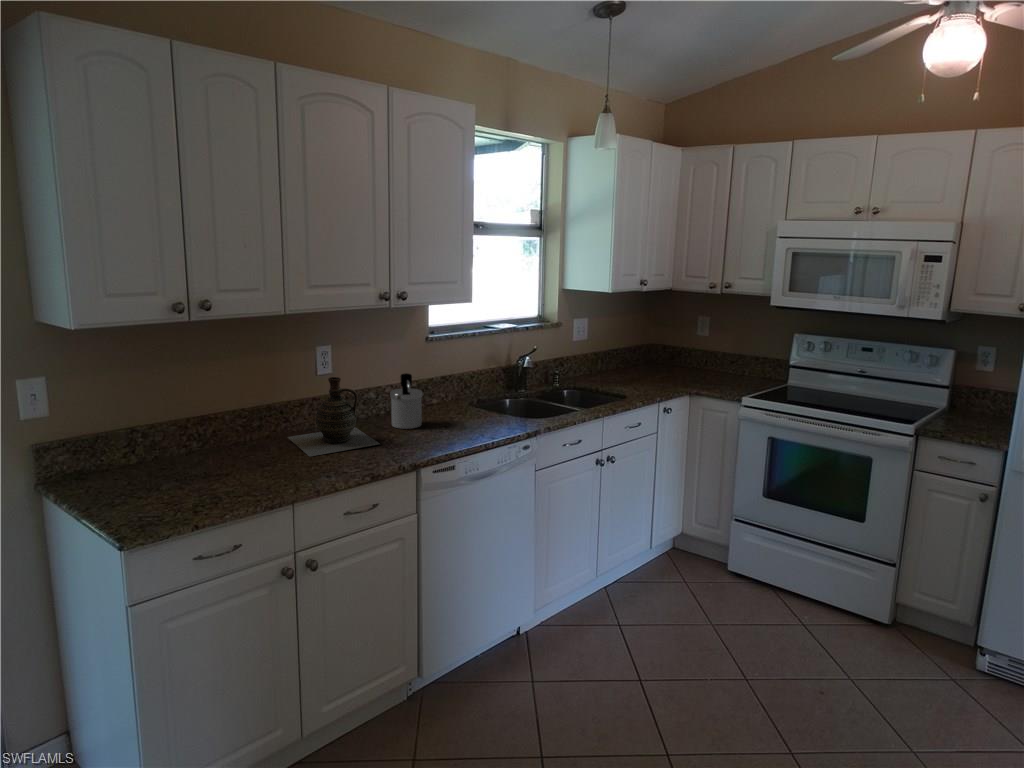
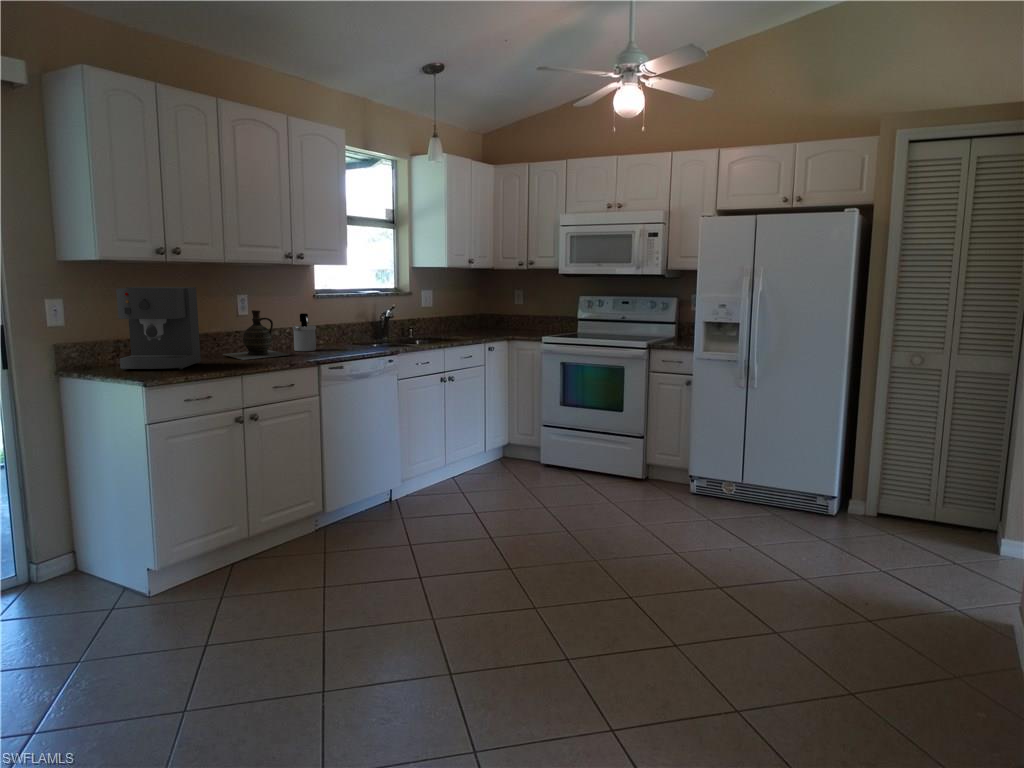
coffee maker: none [109,354,245,493] -> present [116,287,201,370]

